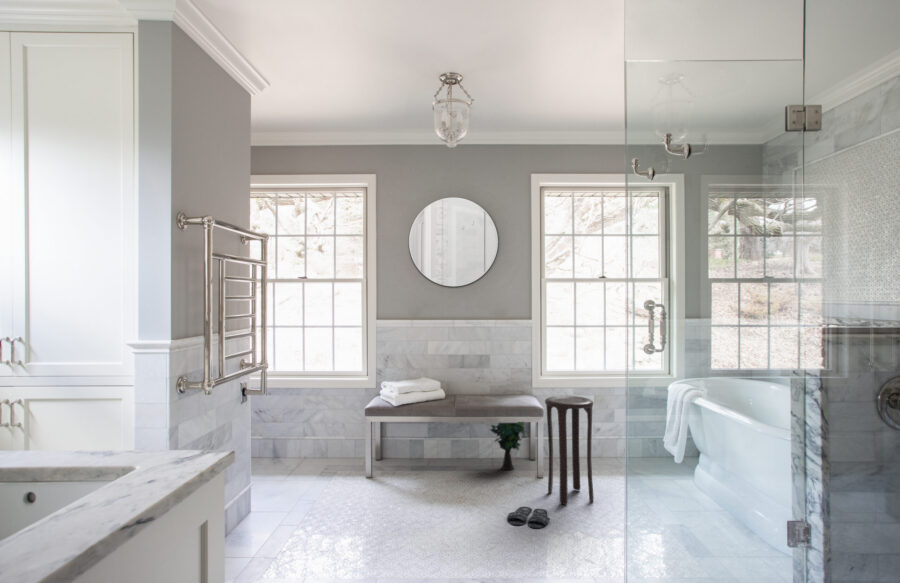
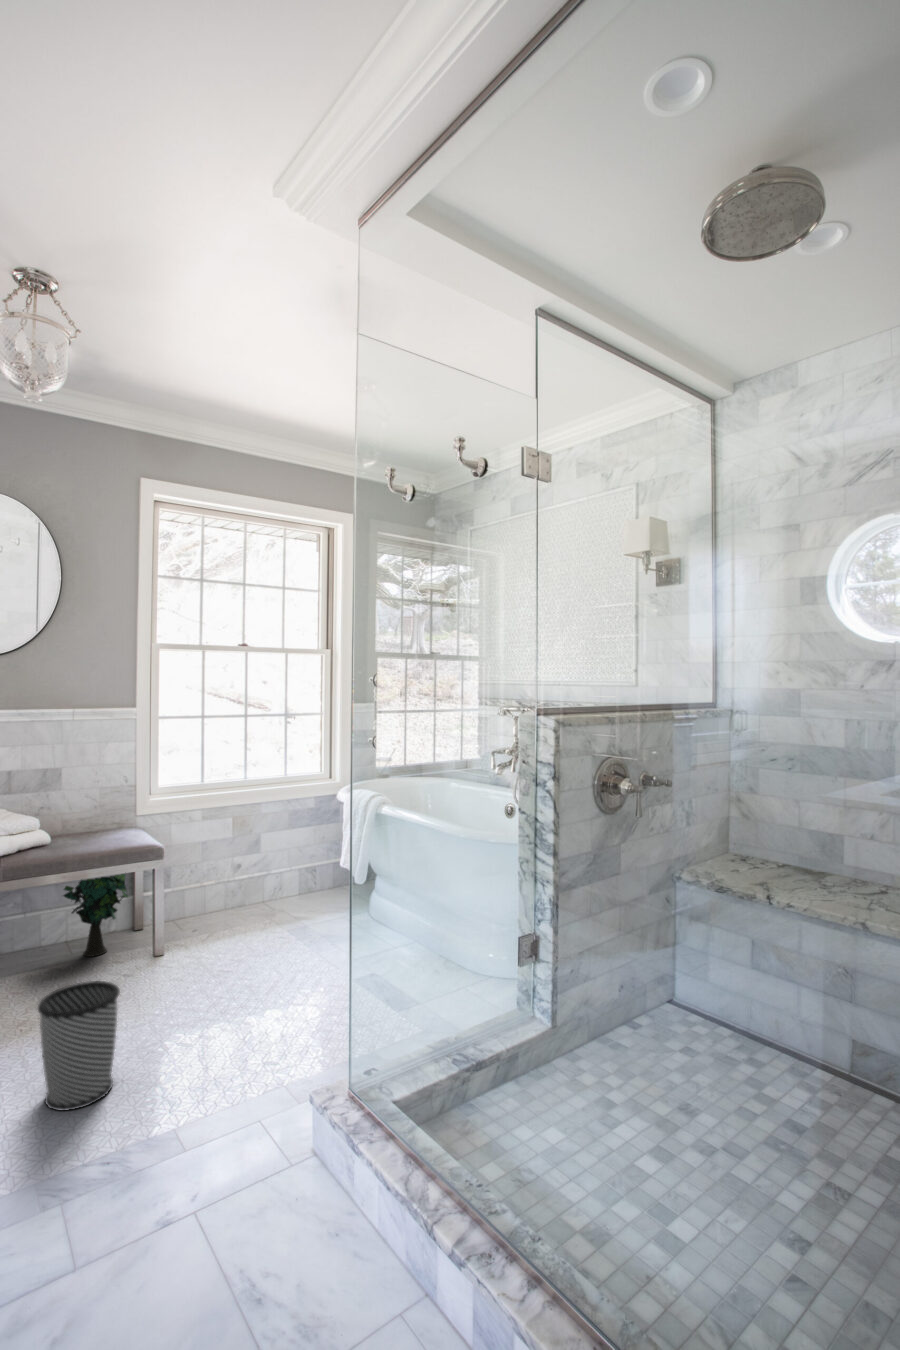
stool: present [545,396,594,505] -> none [172,821,248,988]
wastebasket: none [461,479,503,550] -> present [38,981,120,1111]
slippers: present [508,507,550,529] -> none [117,1004,190,1046]

